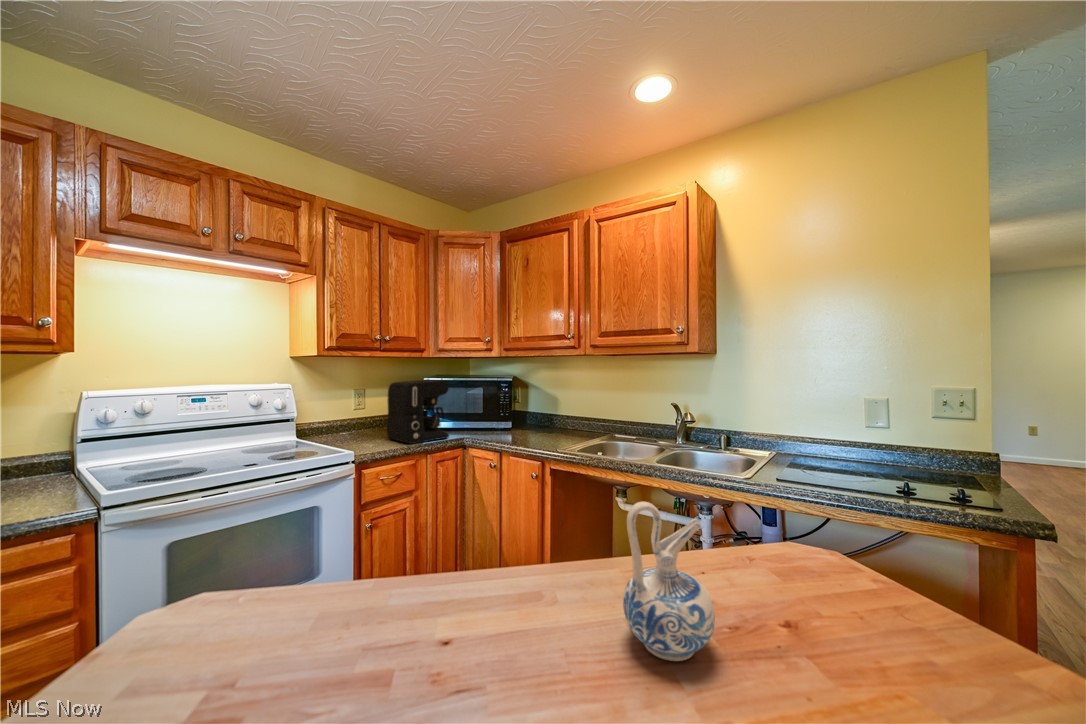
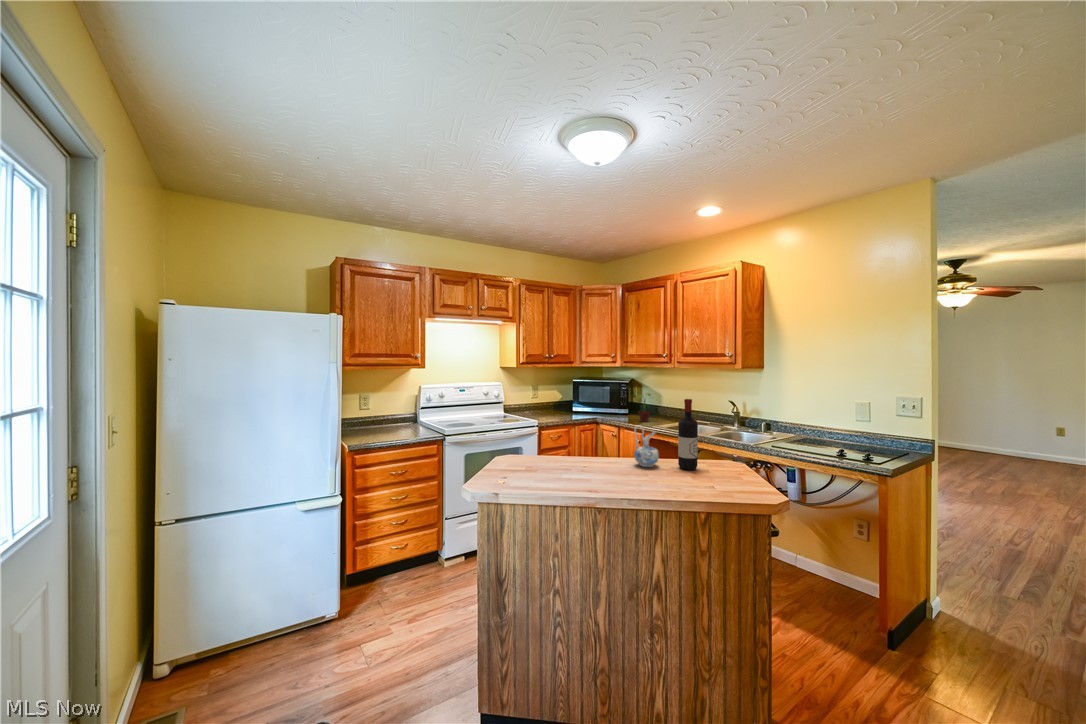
coffee maker: present [387,380,449,444] -> none [552,381,588,419]
potted plant: none [517,396,559,441] -> present [637,393,650,422]
wine bottle: none [764,401,837,652] -> present [678,399,698,470]

